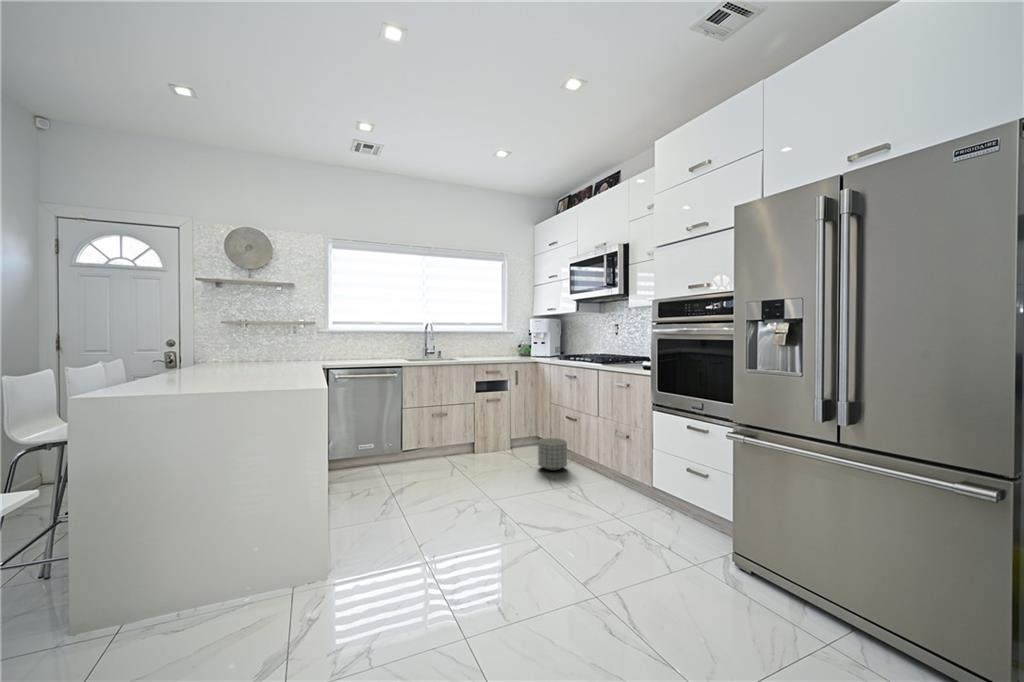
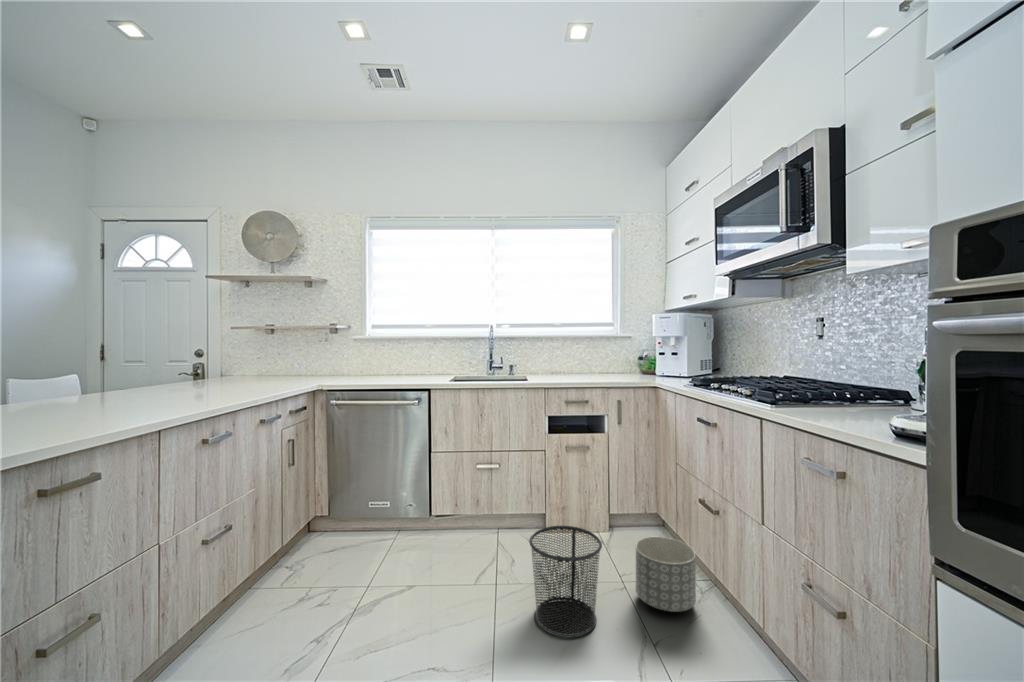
waste bin: none [491,435,528,484] -> present [529,526,602,637]

